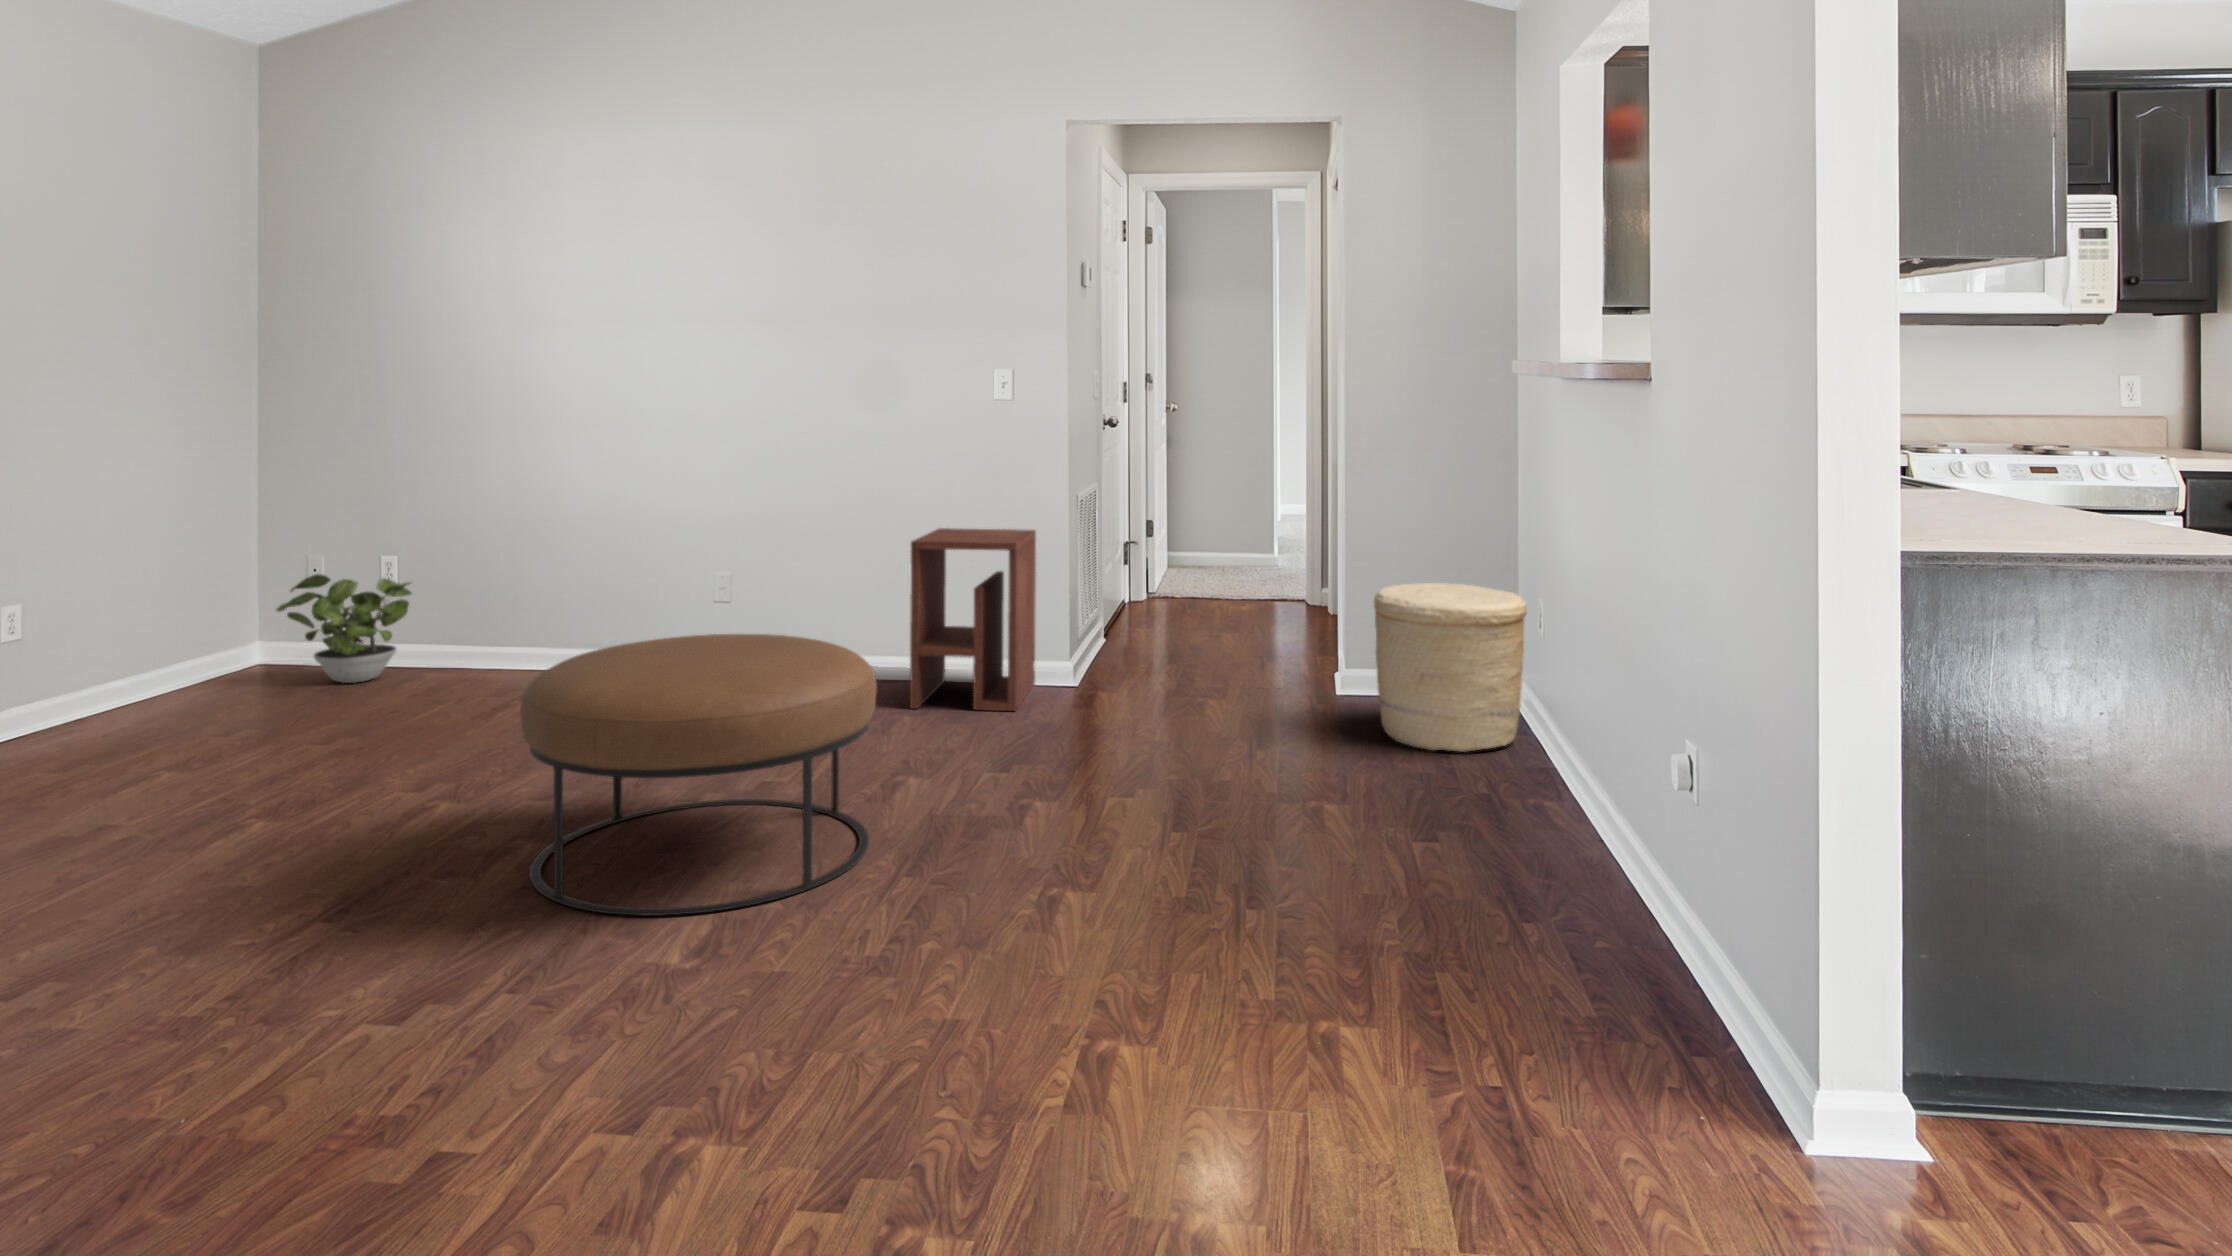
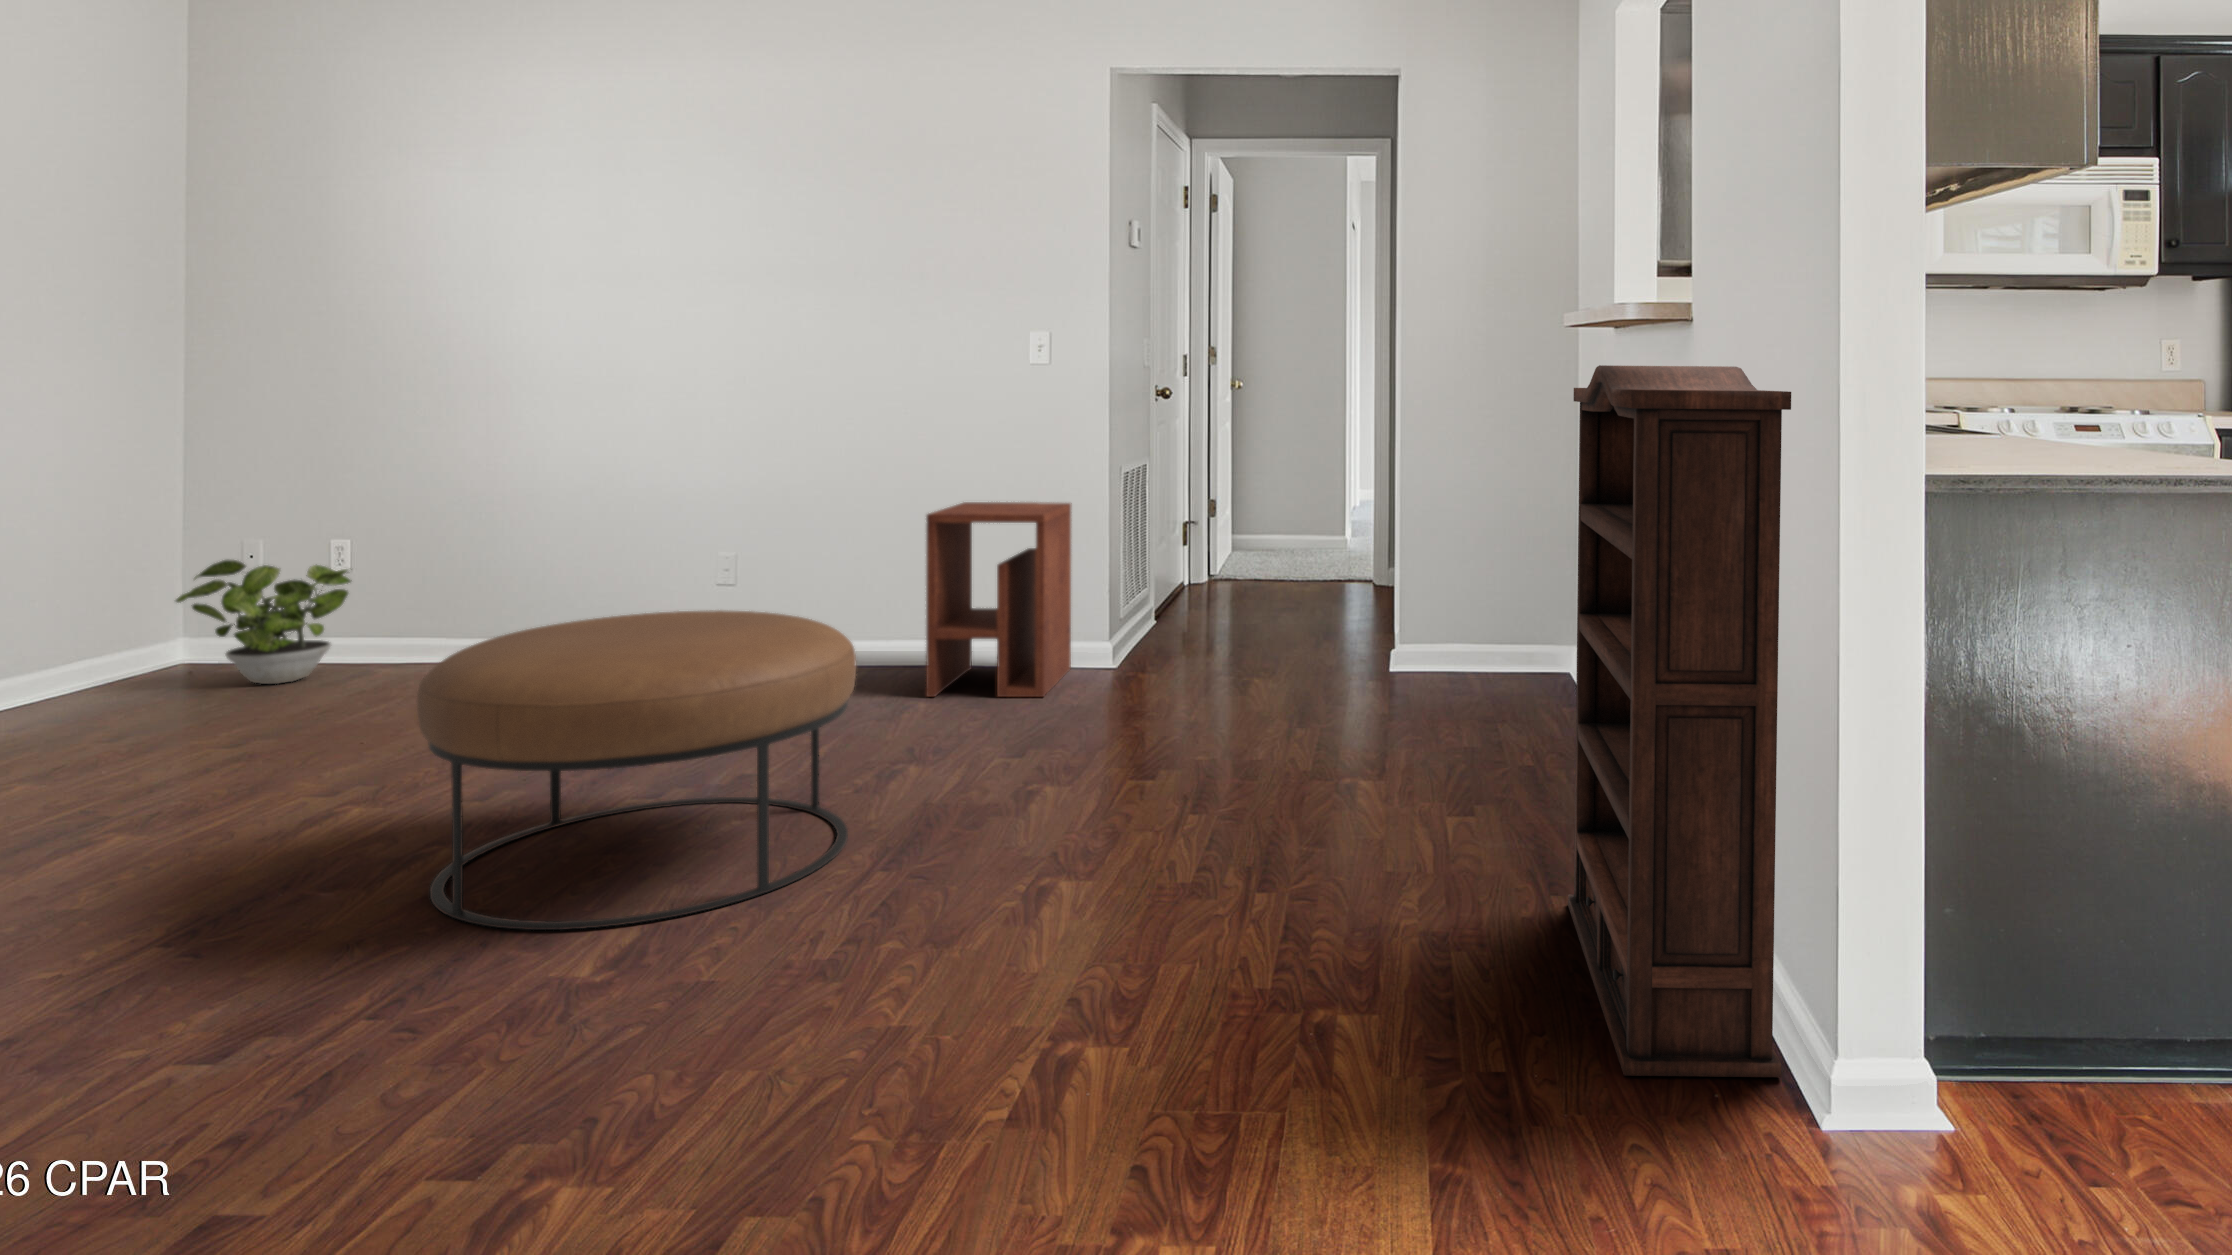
bookshelf: none [1536,433,1770,1103] -> present [1568,365,1791,1077]
woven basket: present [1374,583,1527,752] -> none [1426,552,1583,727]

